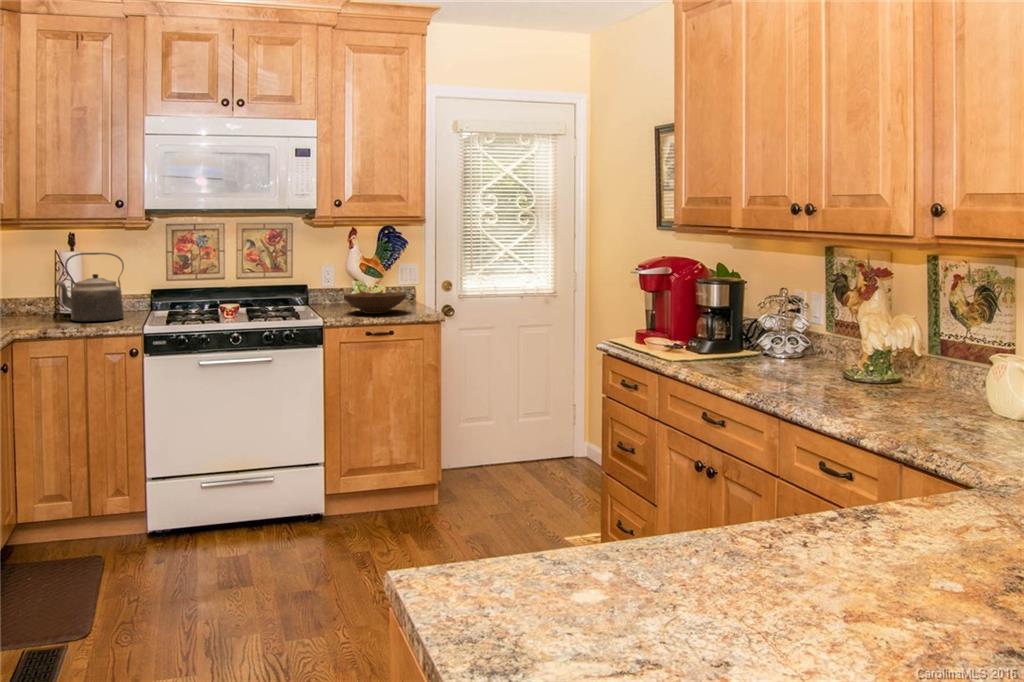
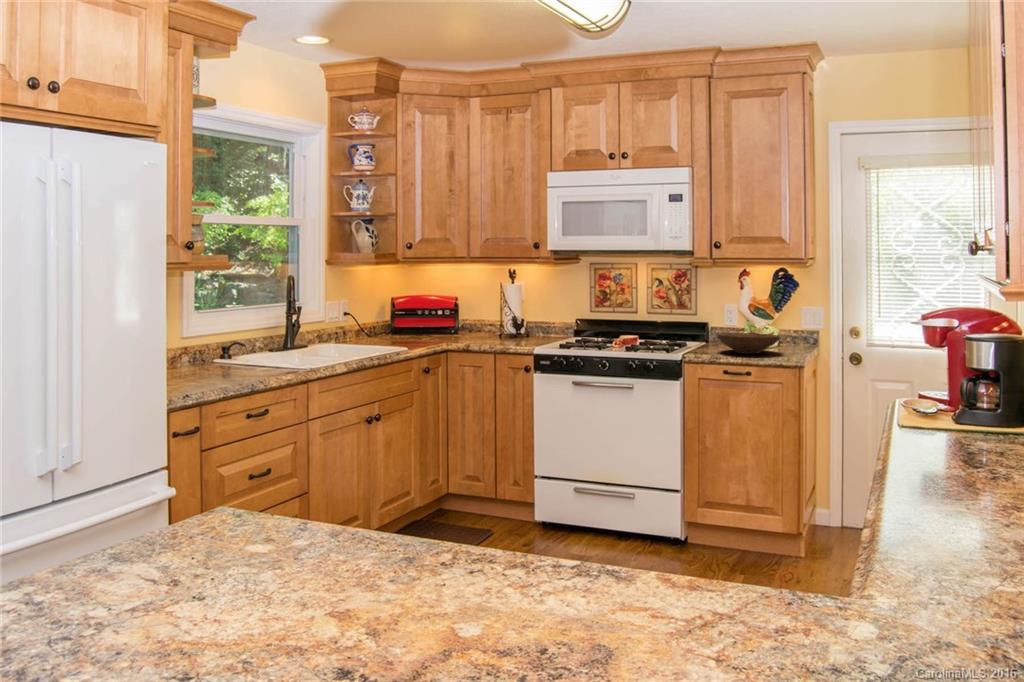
kettle: present [56,253,124,321] -> none [493,286,542,341]

